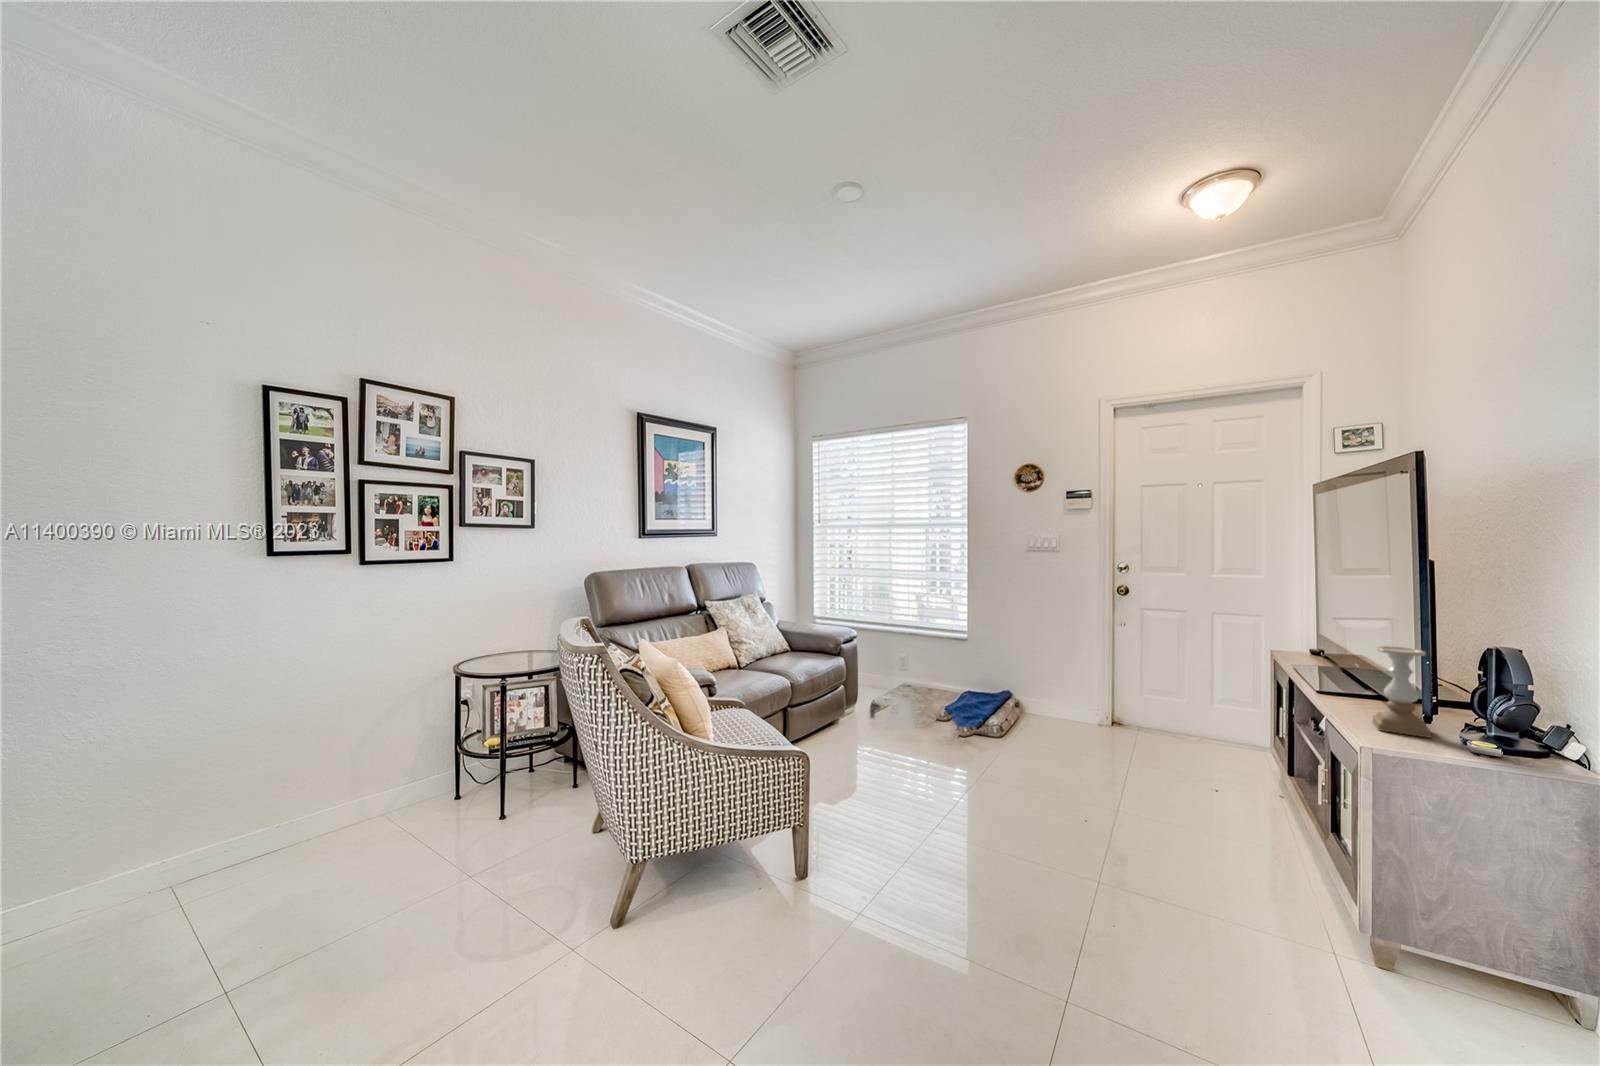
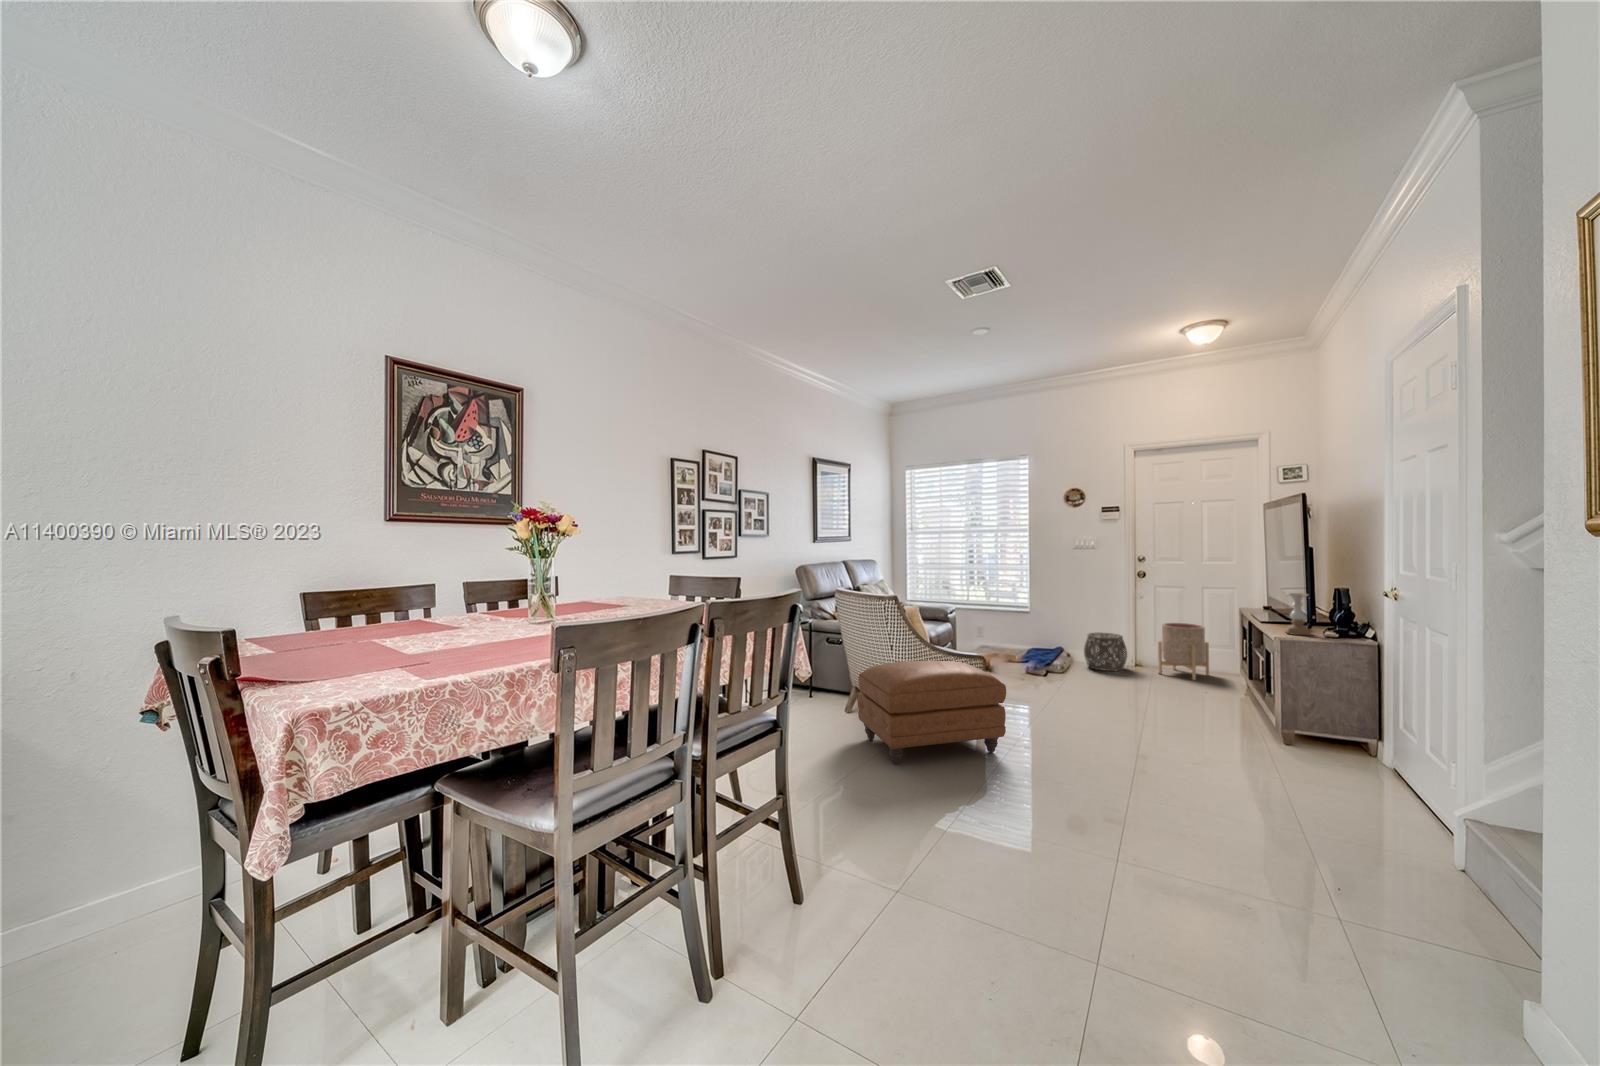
planter: none [1145,666,1224,762] -> present [1158,623,1209,680]
woven basket: none [1035,676,1099,739] -> present [1084,632,1127,671]
ottoman: none [506,756,788,1009] -> present [857,659,1006,764]

